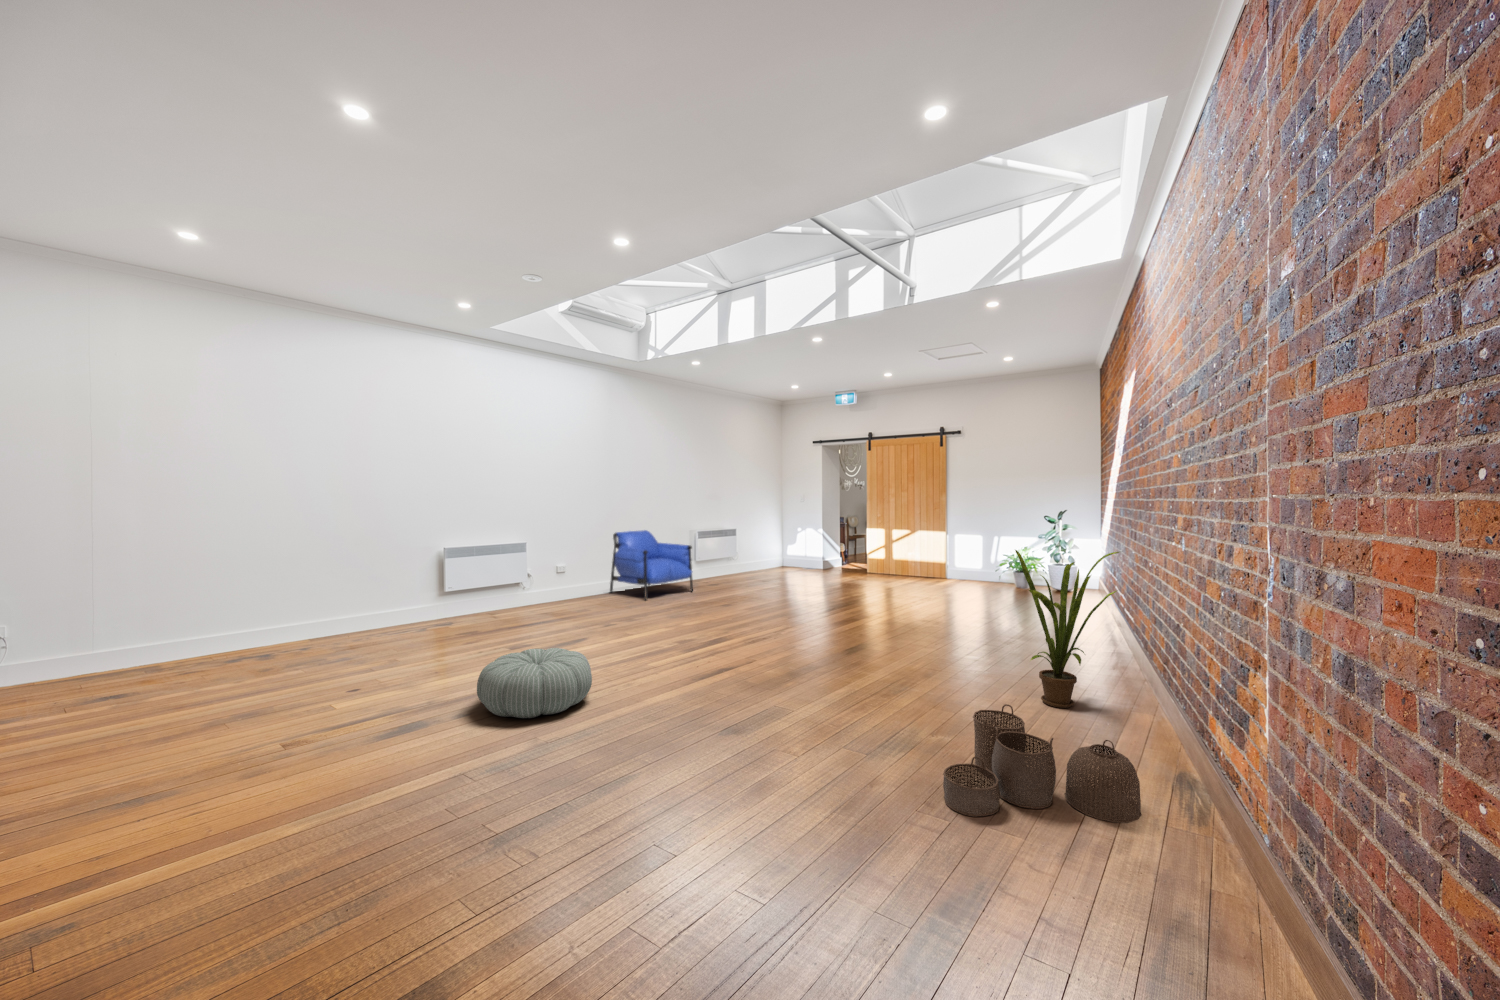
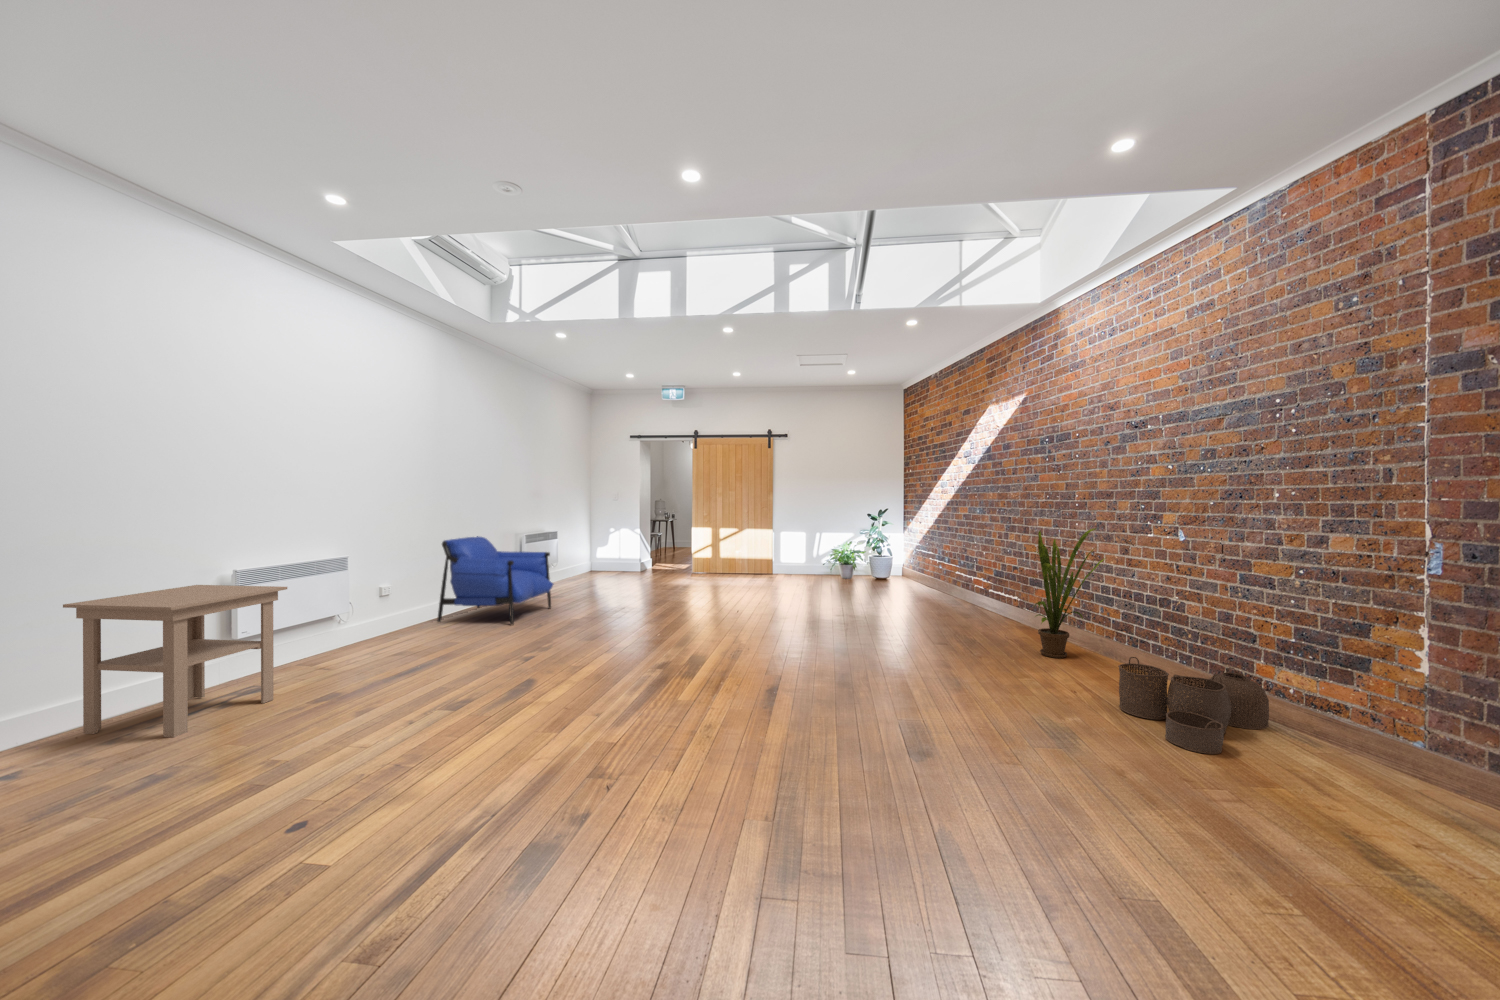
side table: none [381,553,472,634] -> present [63,585,287,737]
pouf: present [477,648,592,718] -> none [580,693,744,812]

